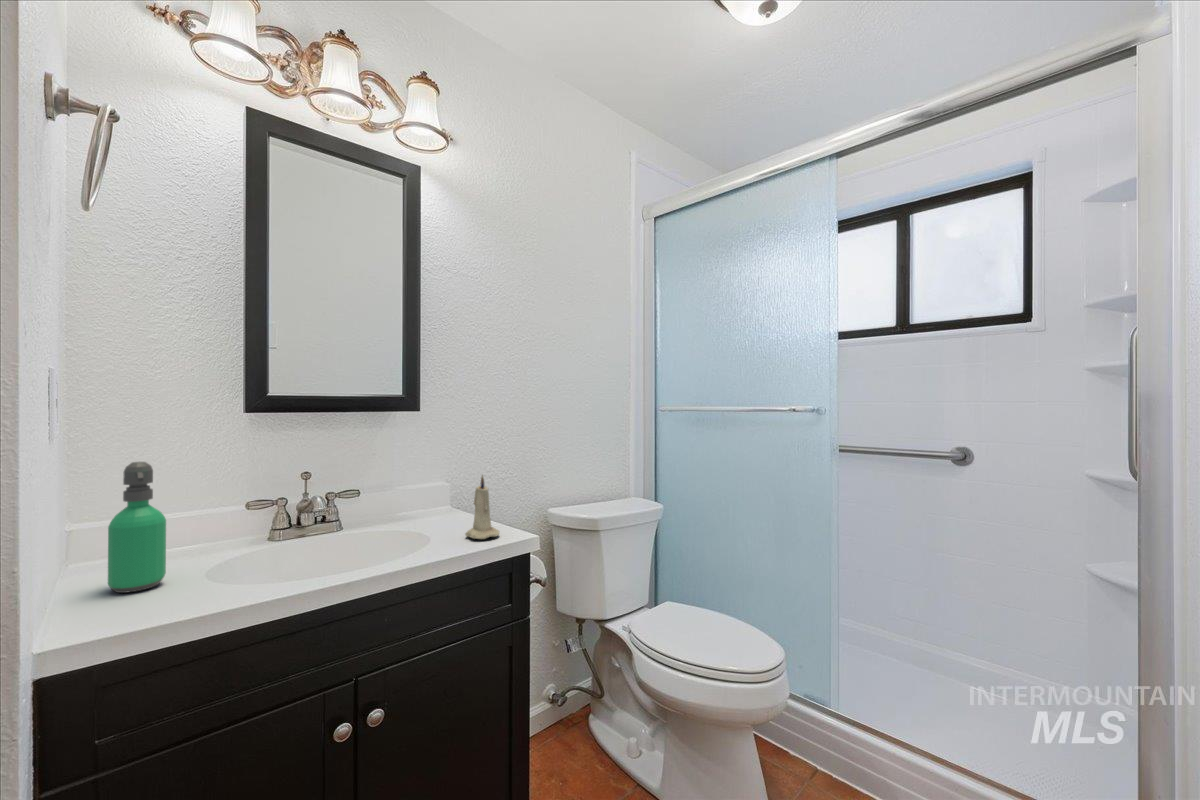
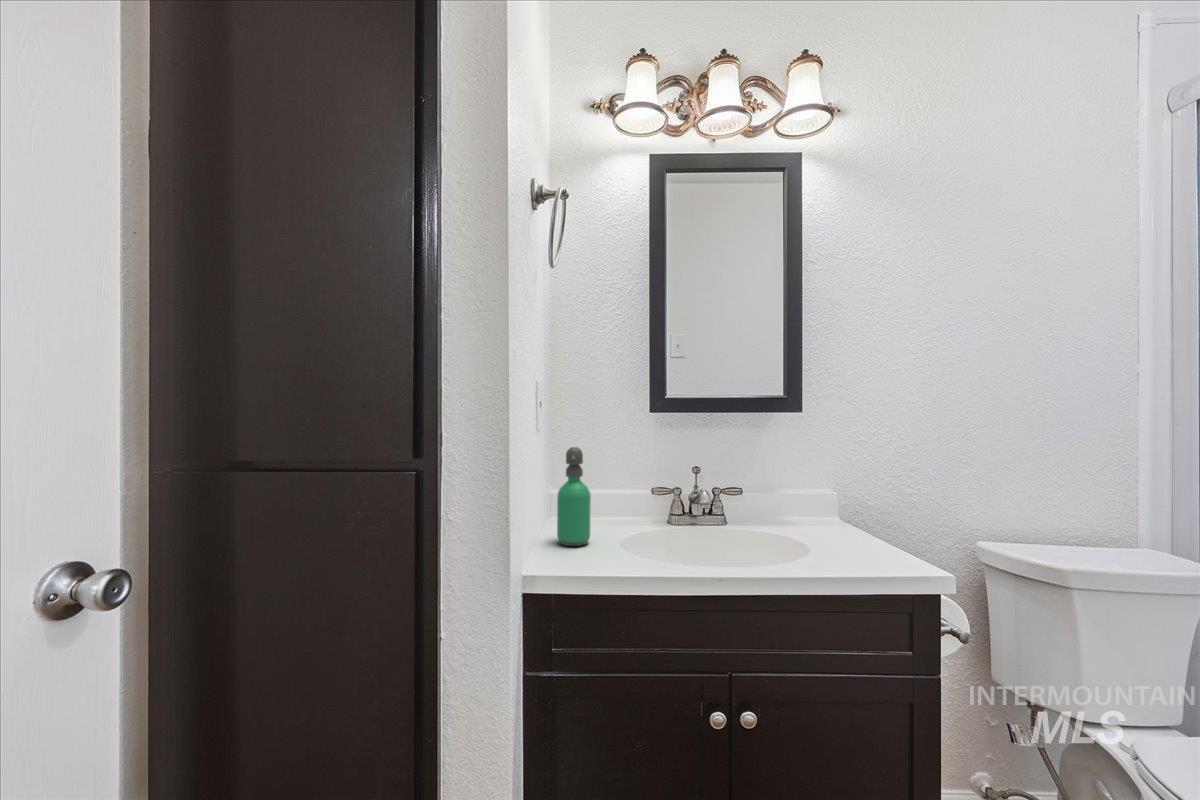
candle: present [465,476,499,539] -> none [850,487,896,565]

